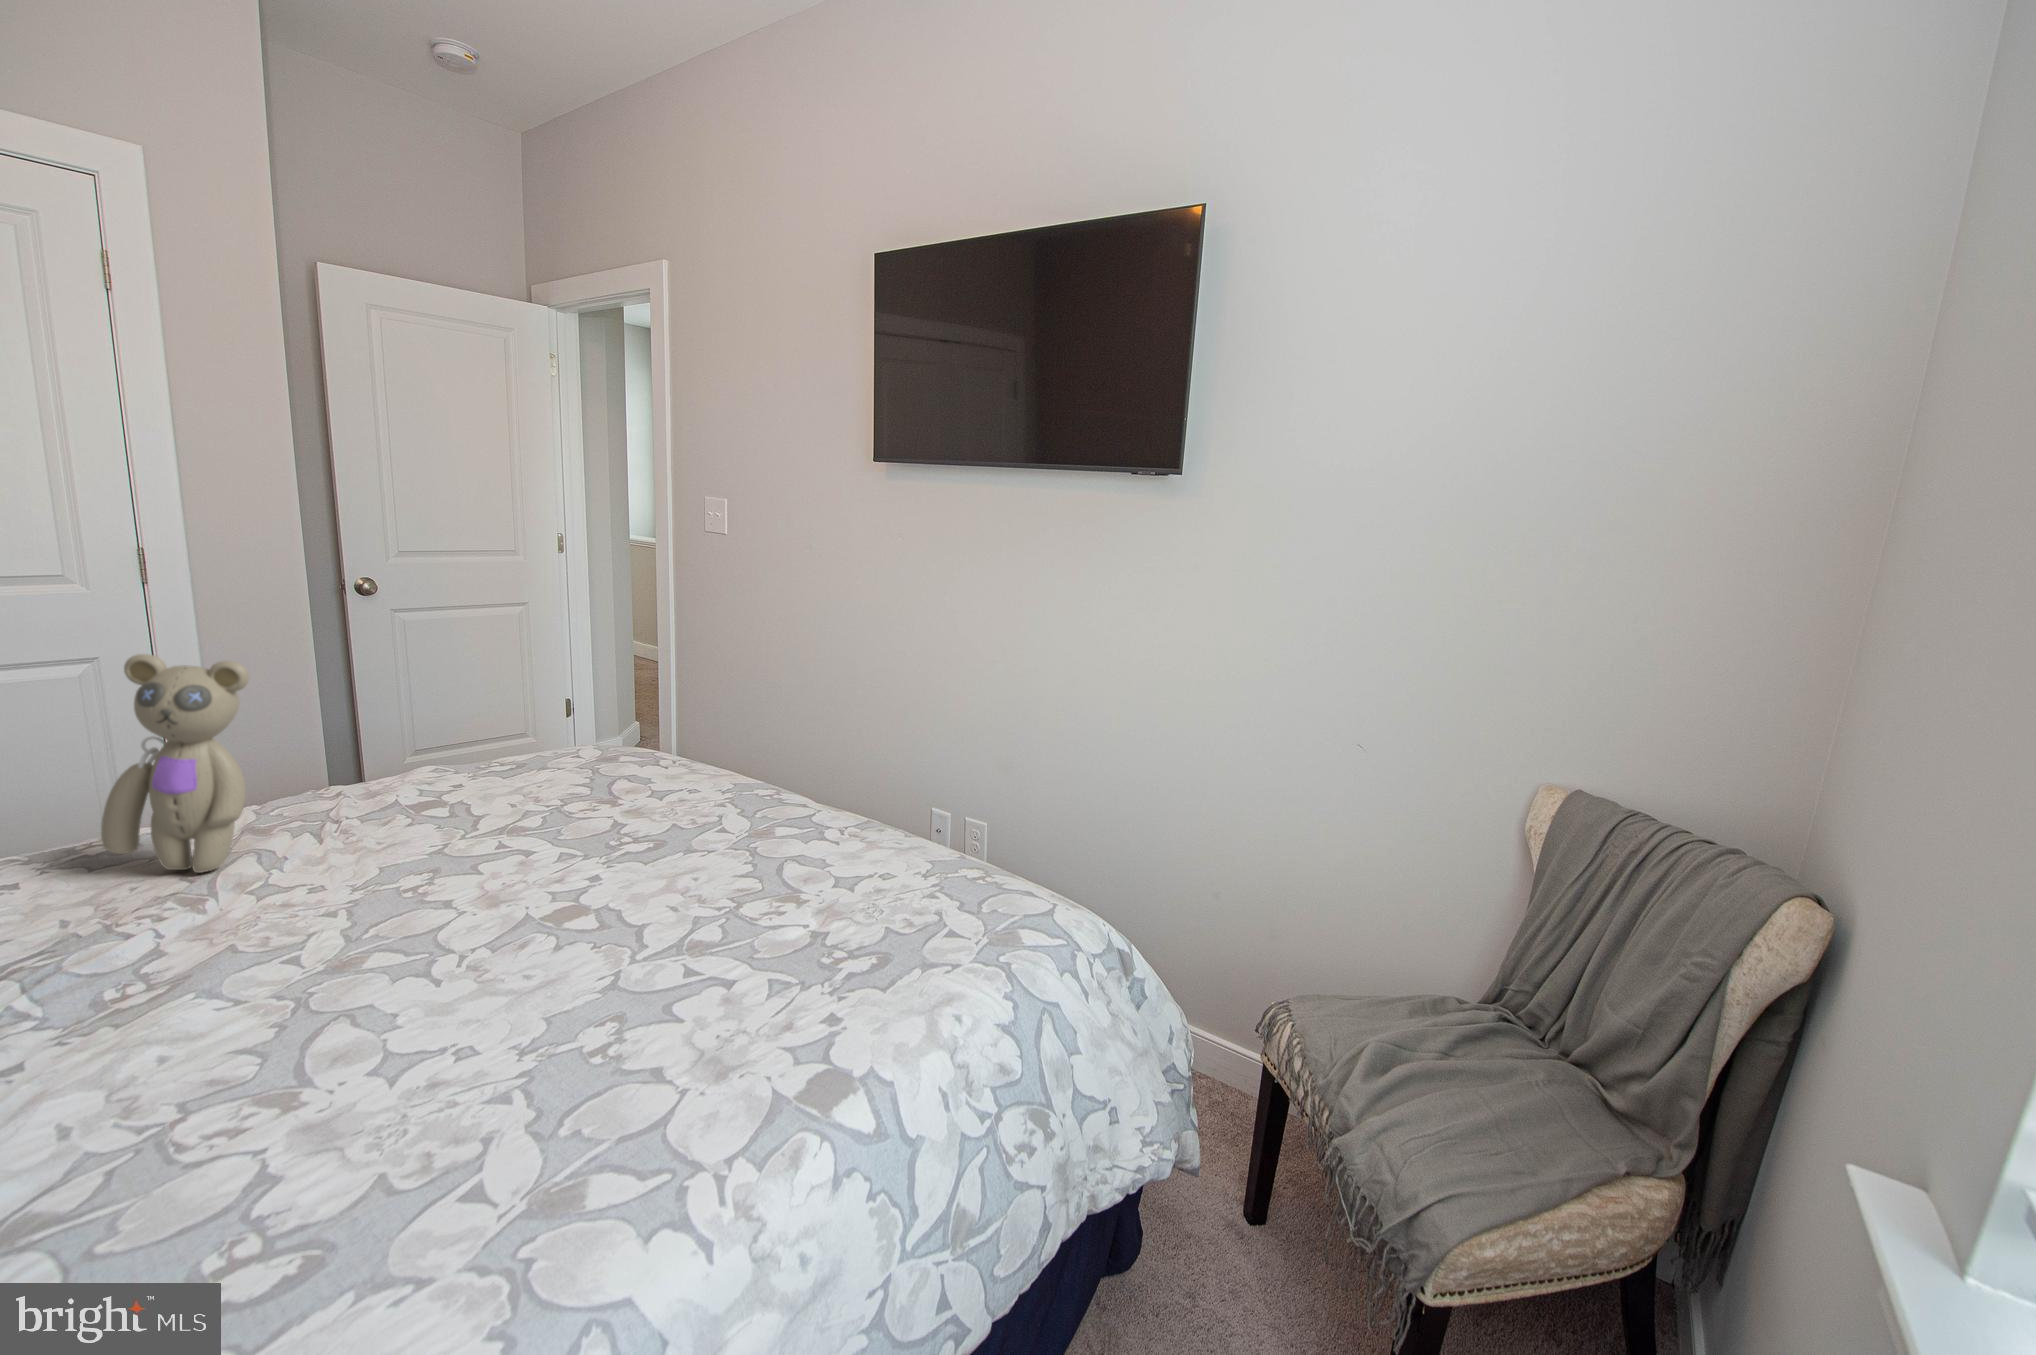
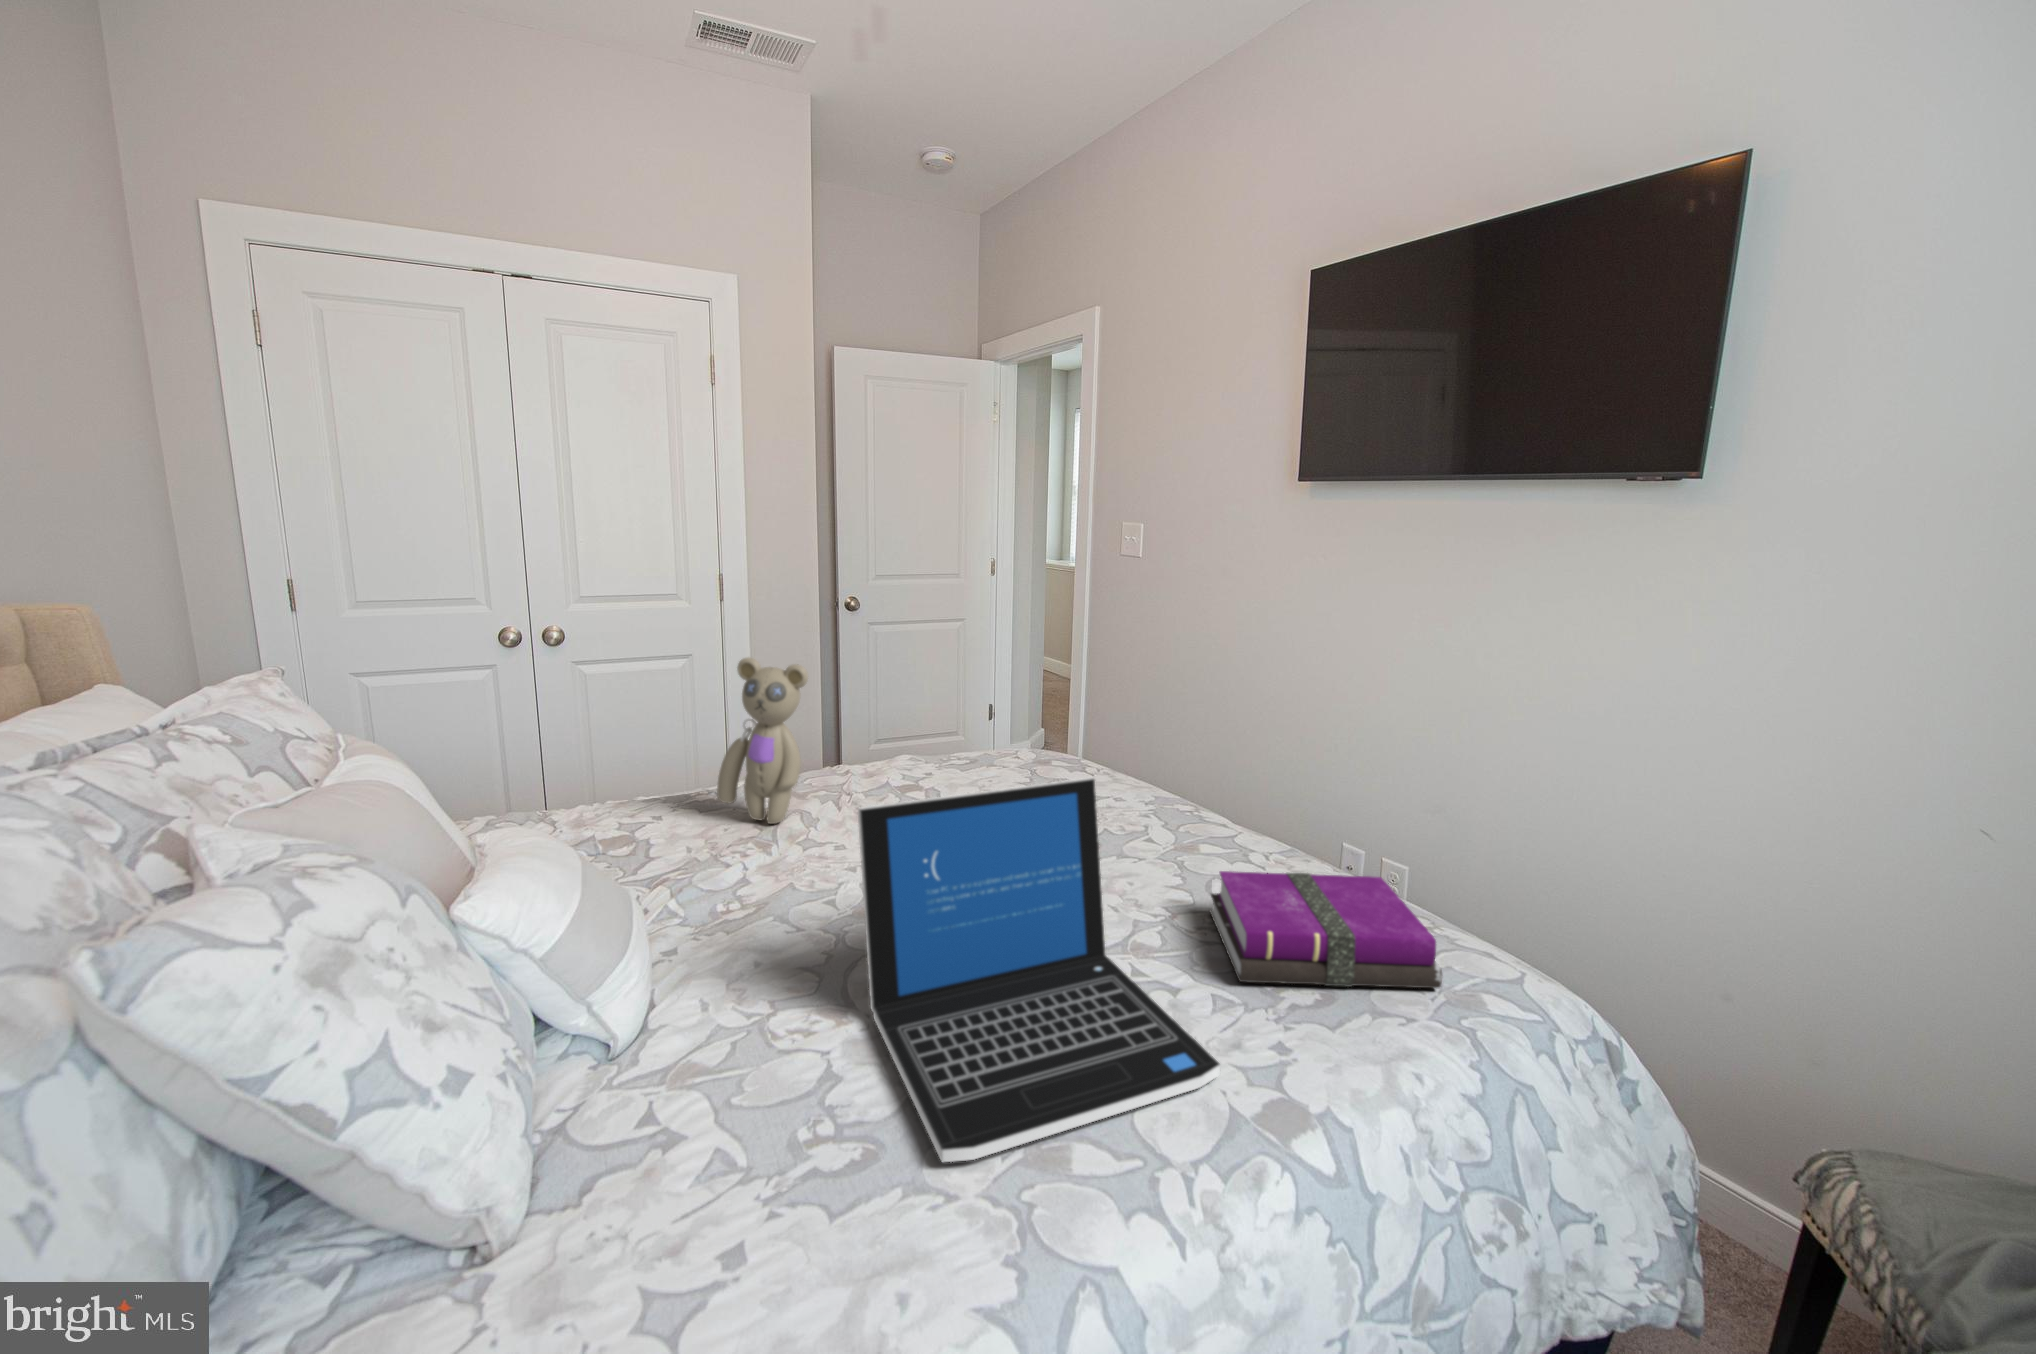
laptop: none [286,769,768,1250] -> present [858,778,1220,1162]
notebook: none [780,837,989,961] -> present [1210,871,1442,988]

